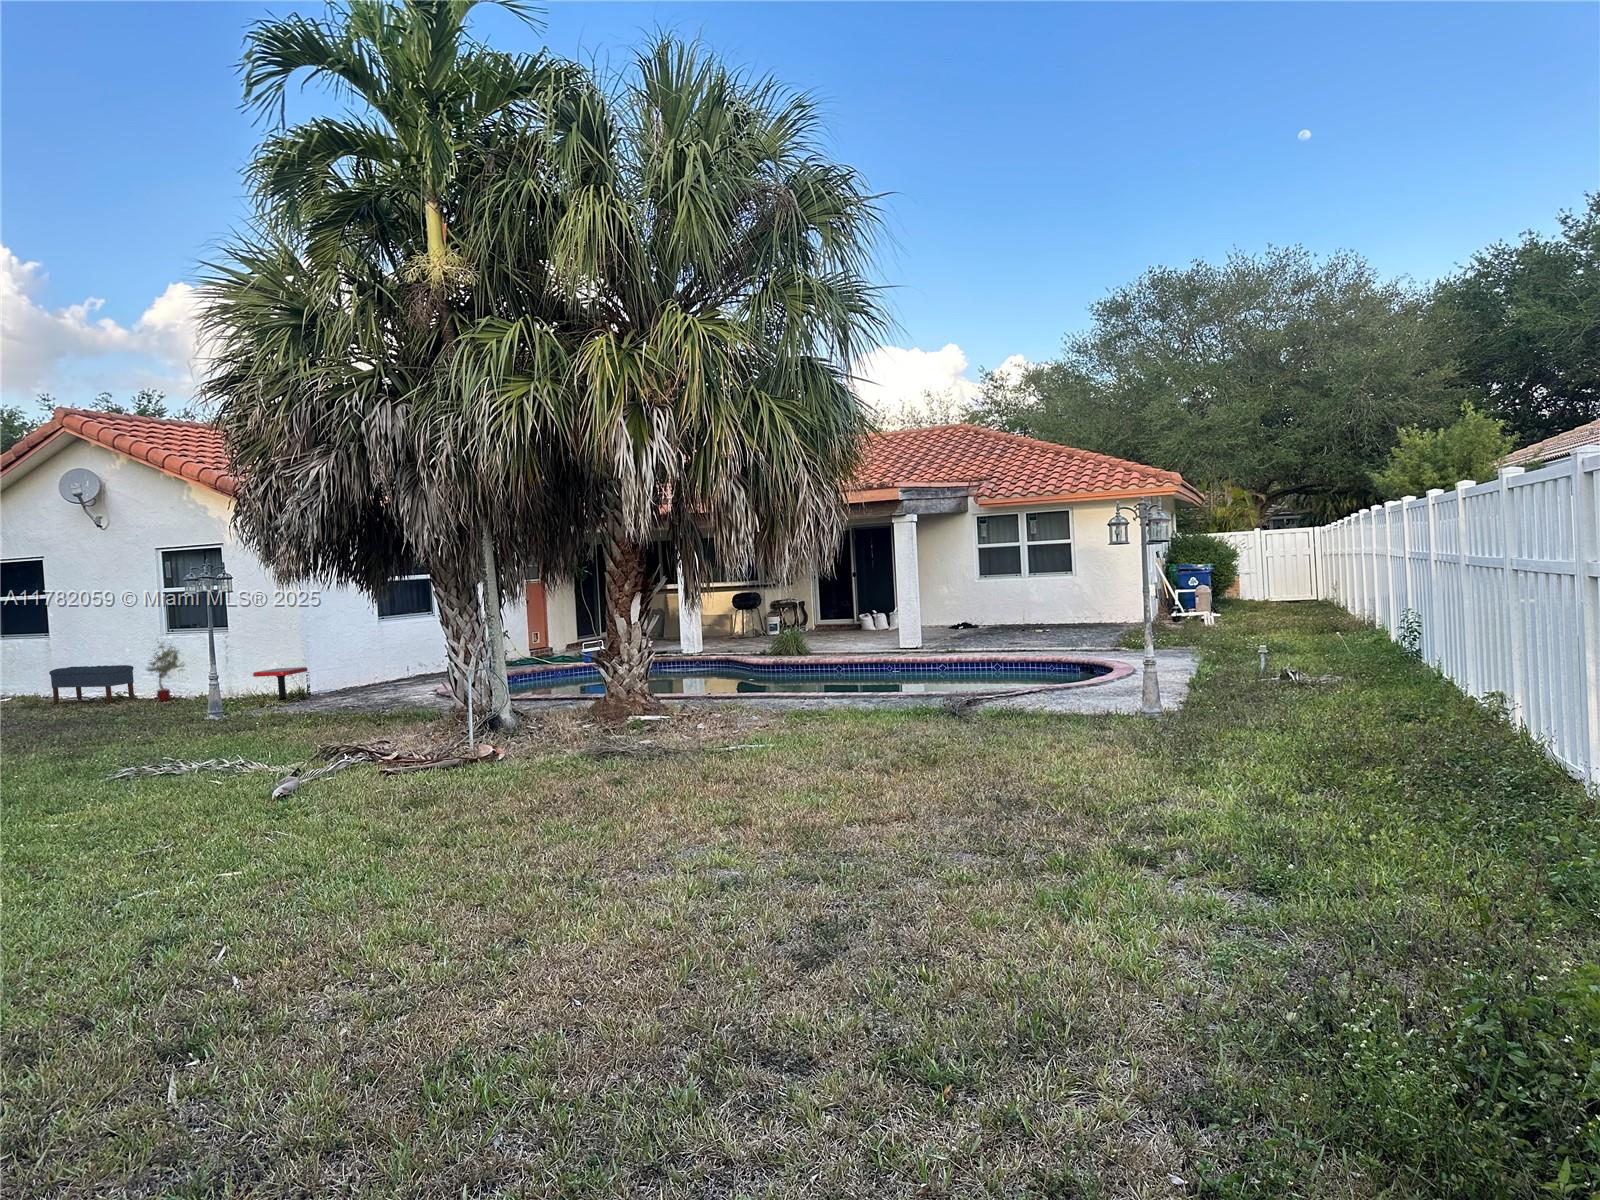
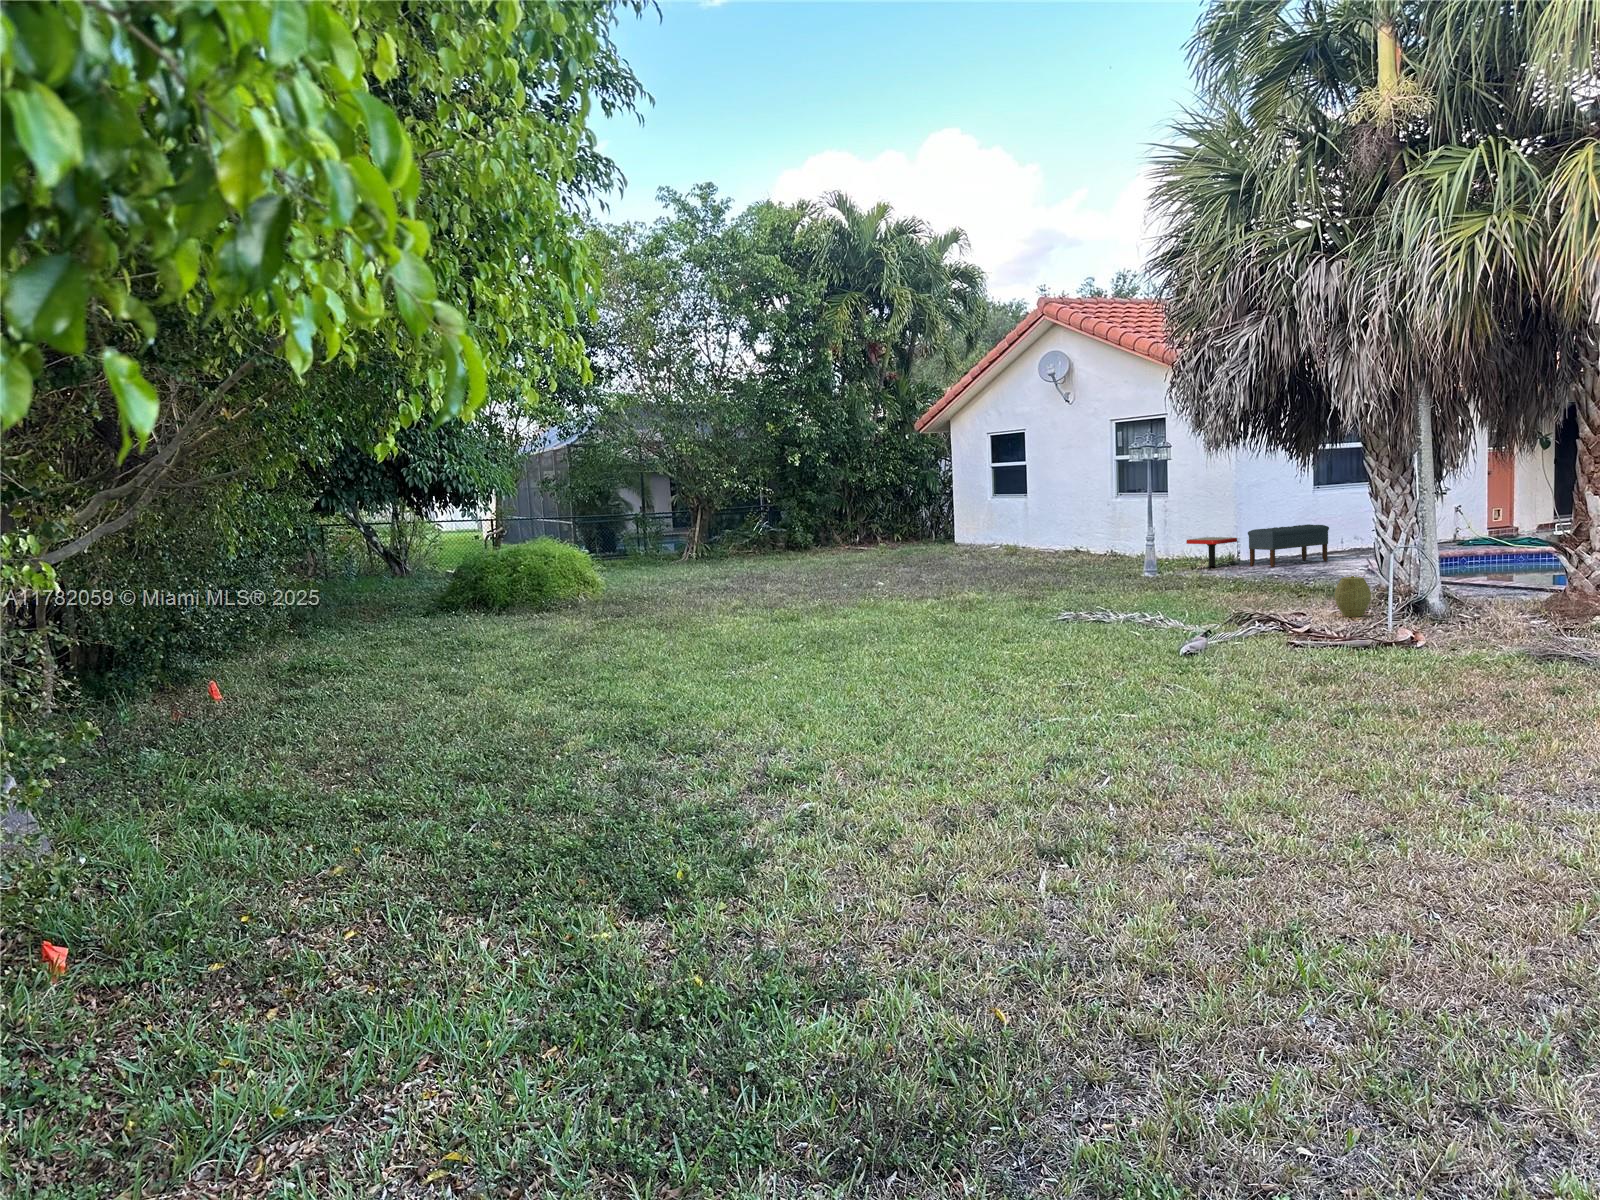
potted tree: present [147,643,183,701] -> none [1097,507,1131,562]
bench: present [49,665,134,704] -> present [1248,524,1329,567]
woven basket: none [417,699,450,738] -> present [1335,576,1371,617]

